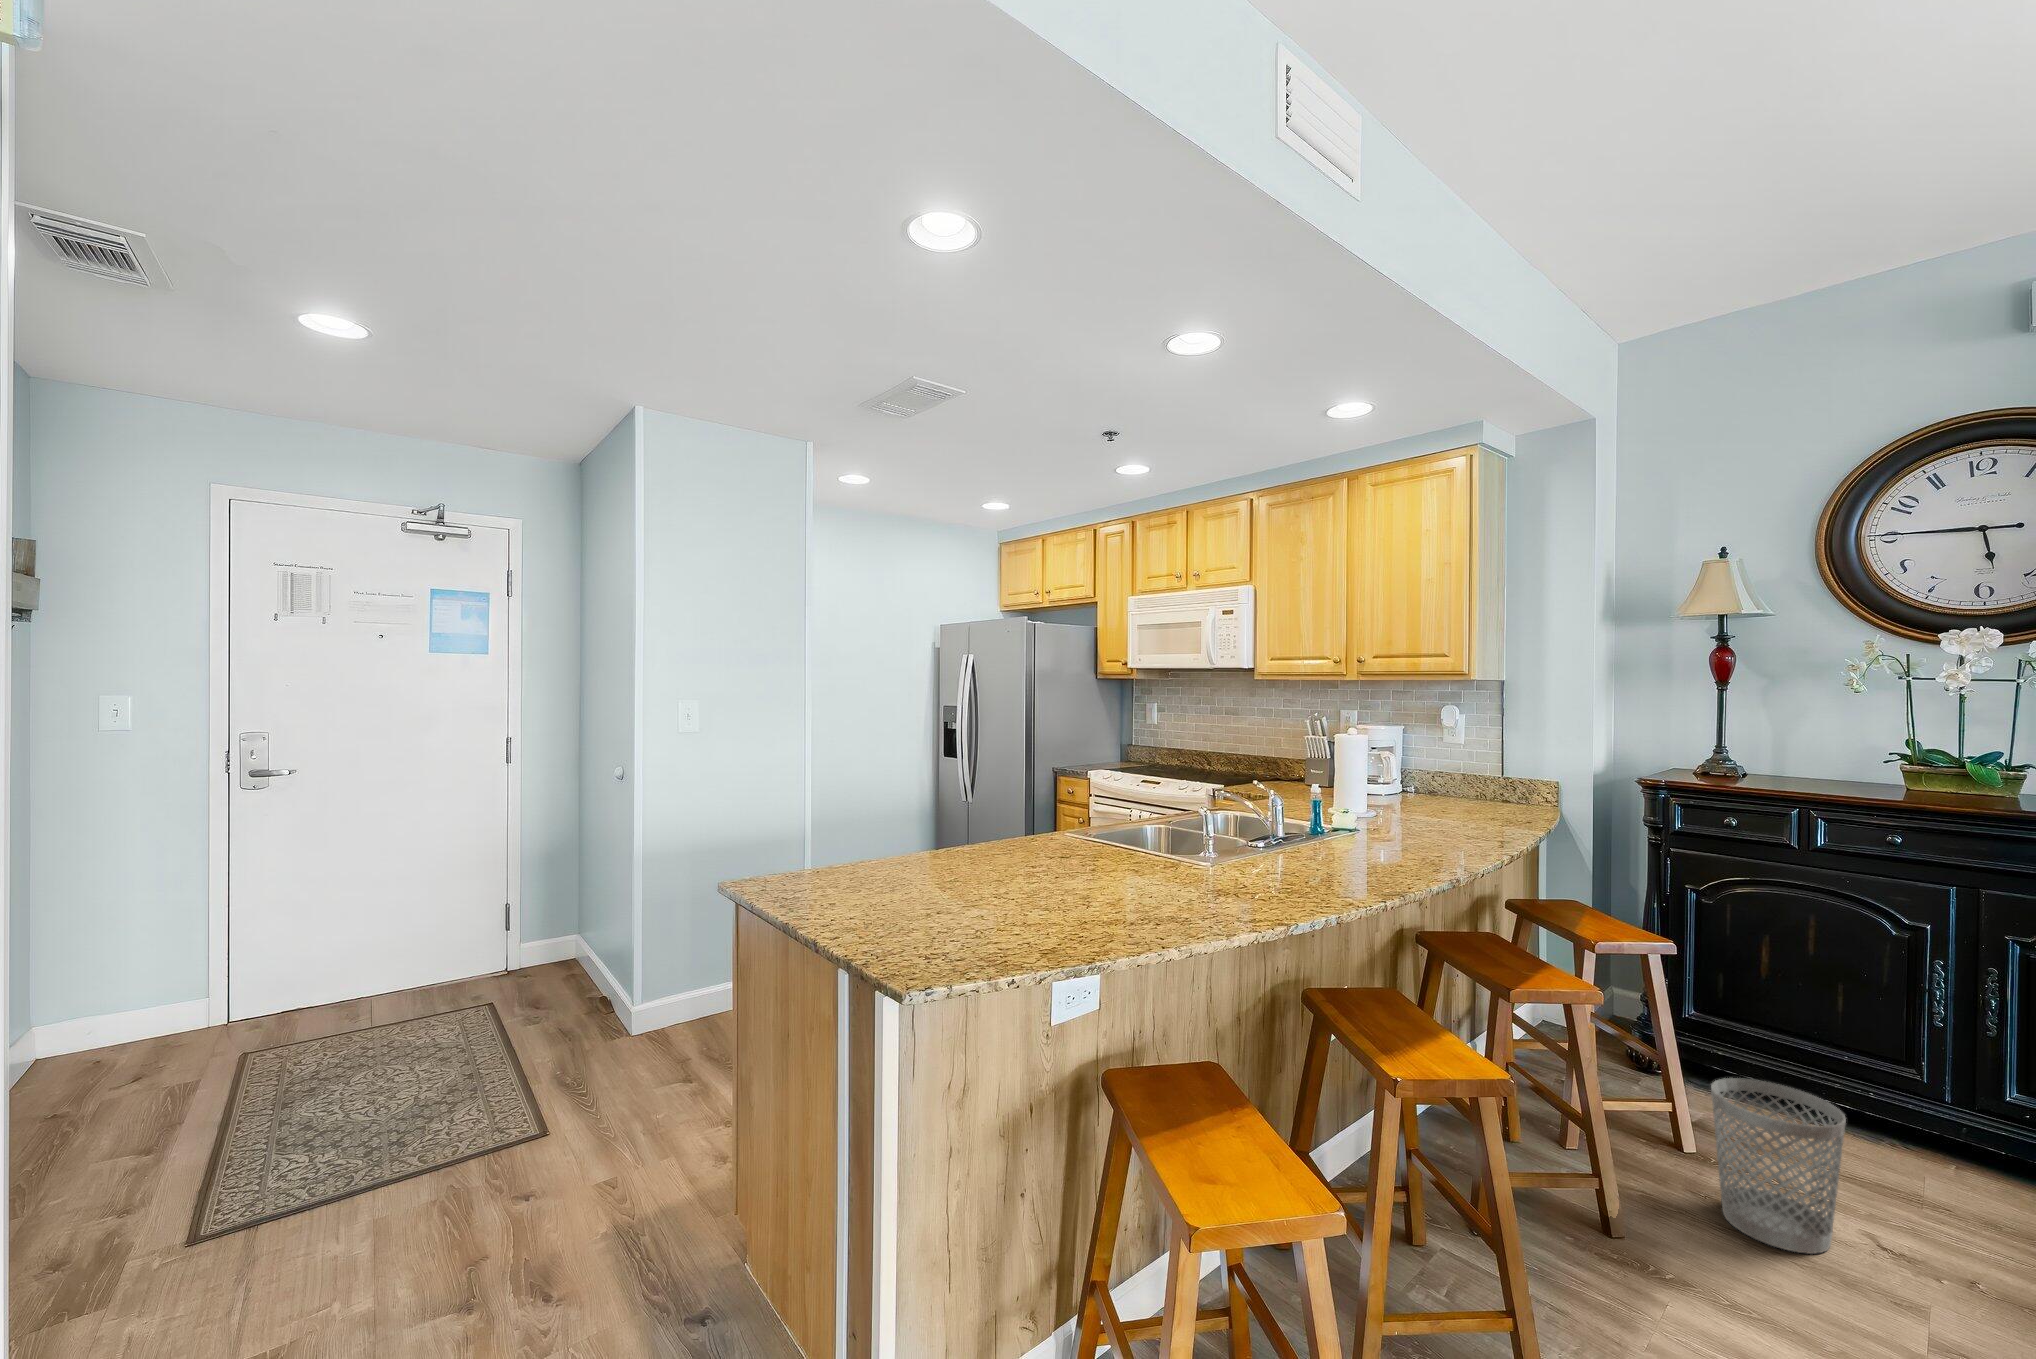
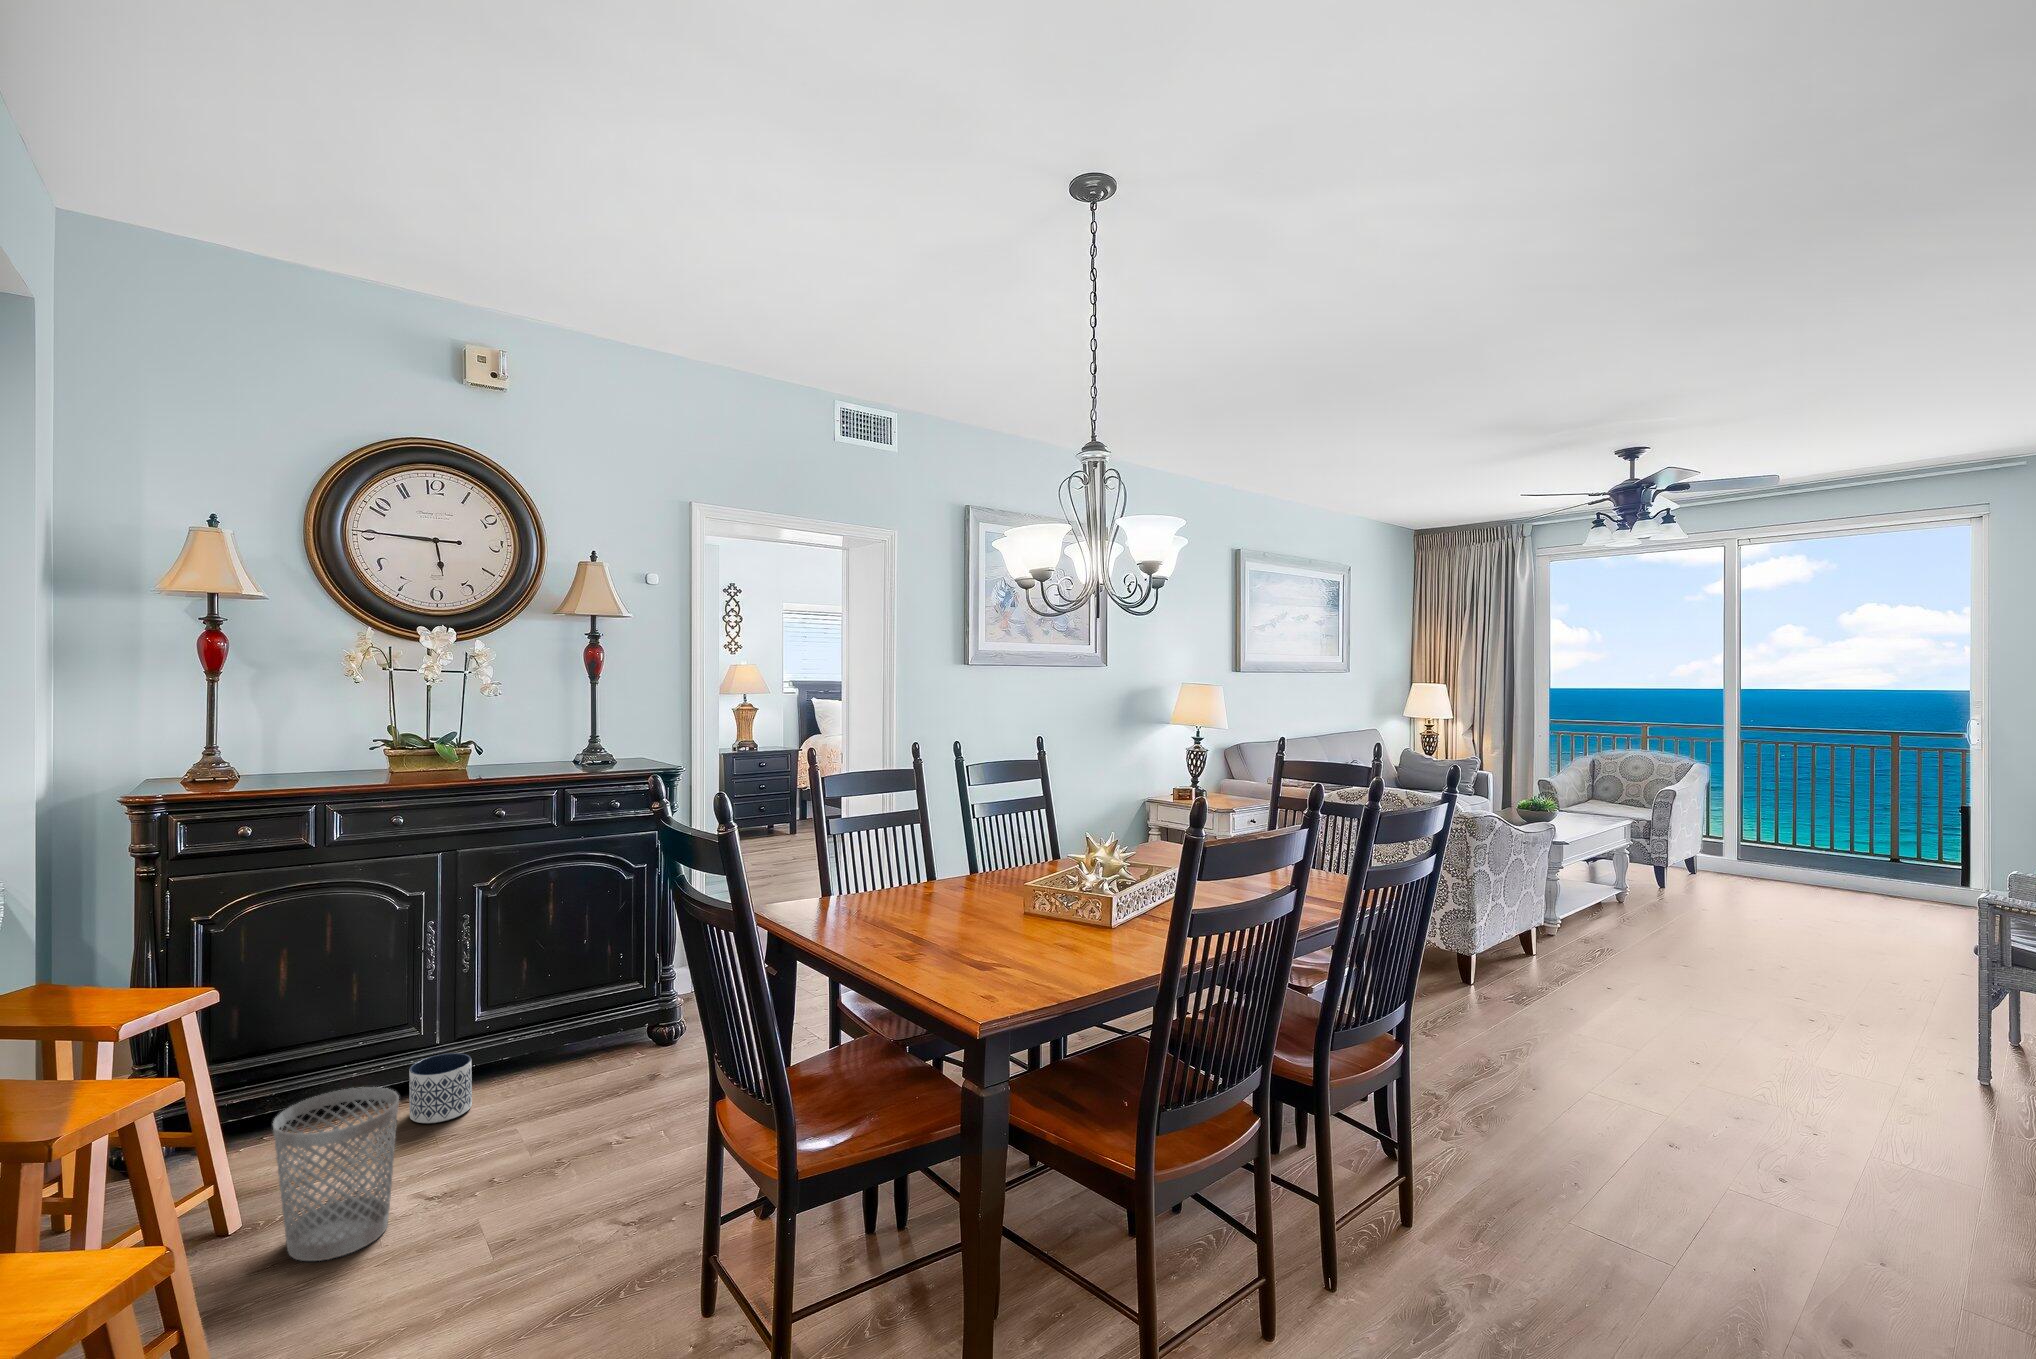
planter: none [1902,1111,1991,1198] -> present [409,1053,472,1123]

